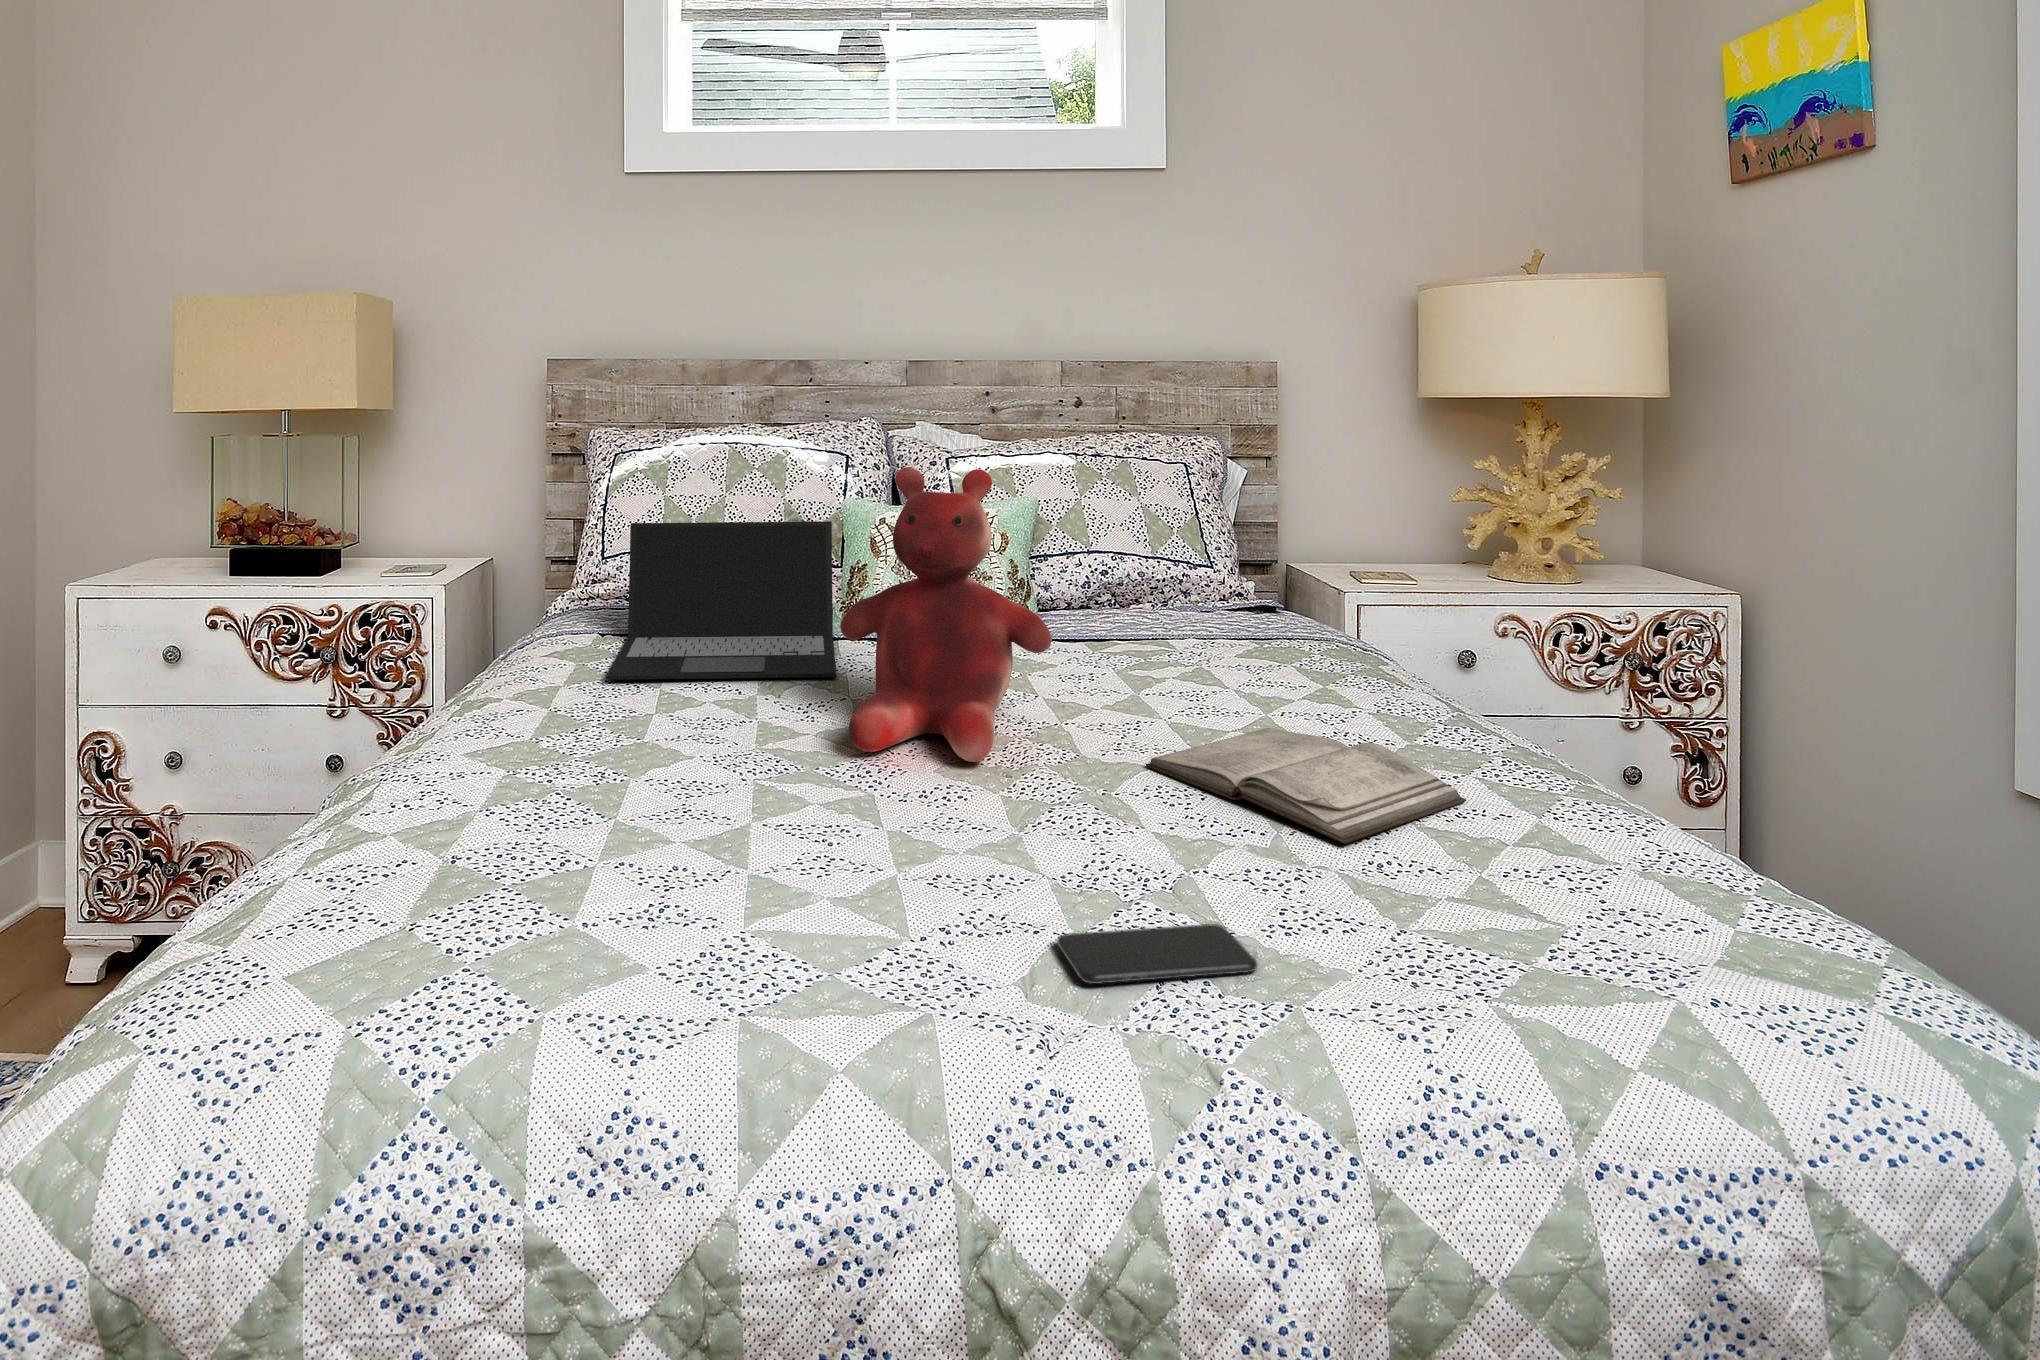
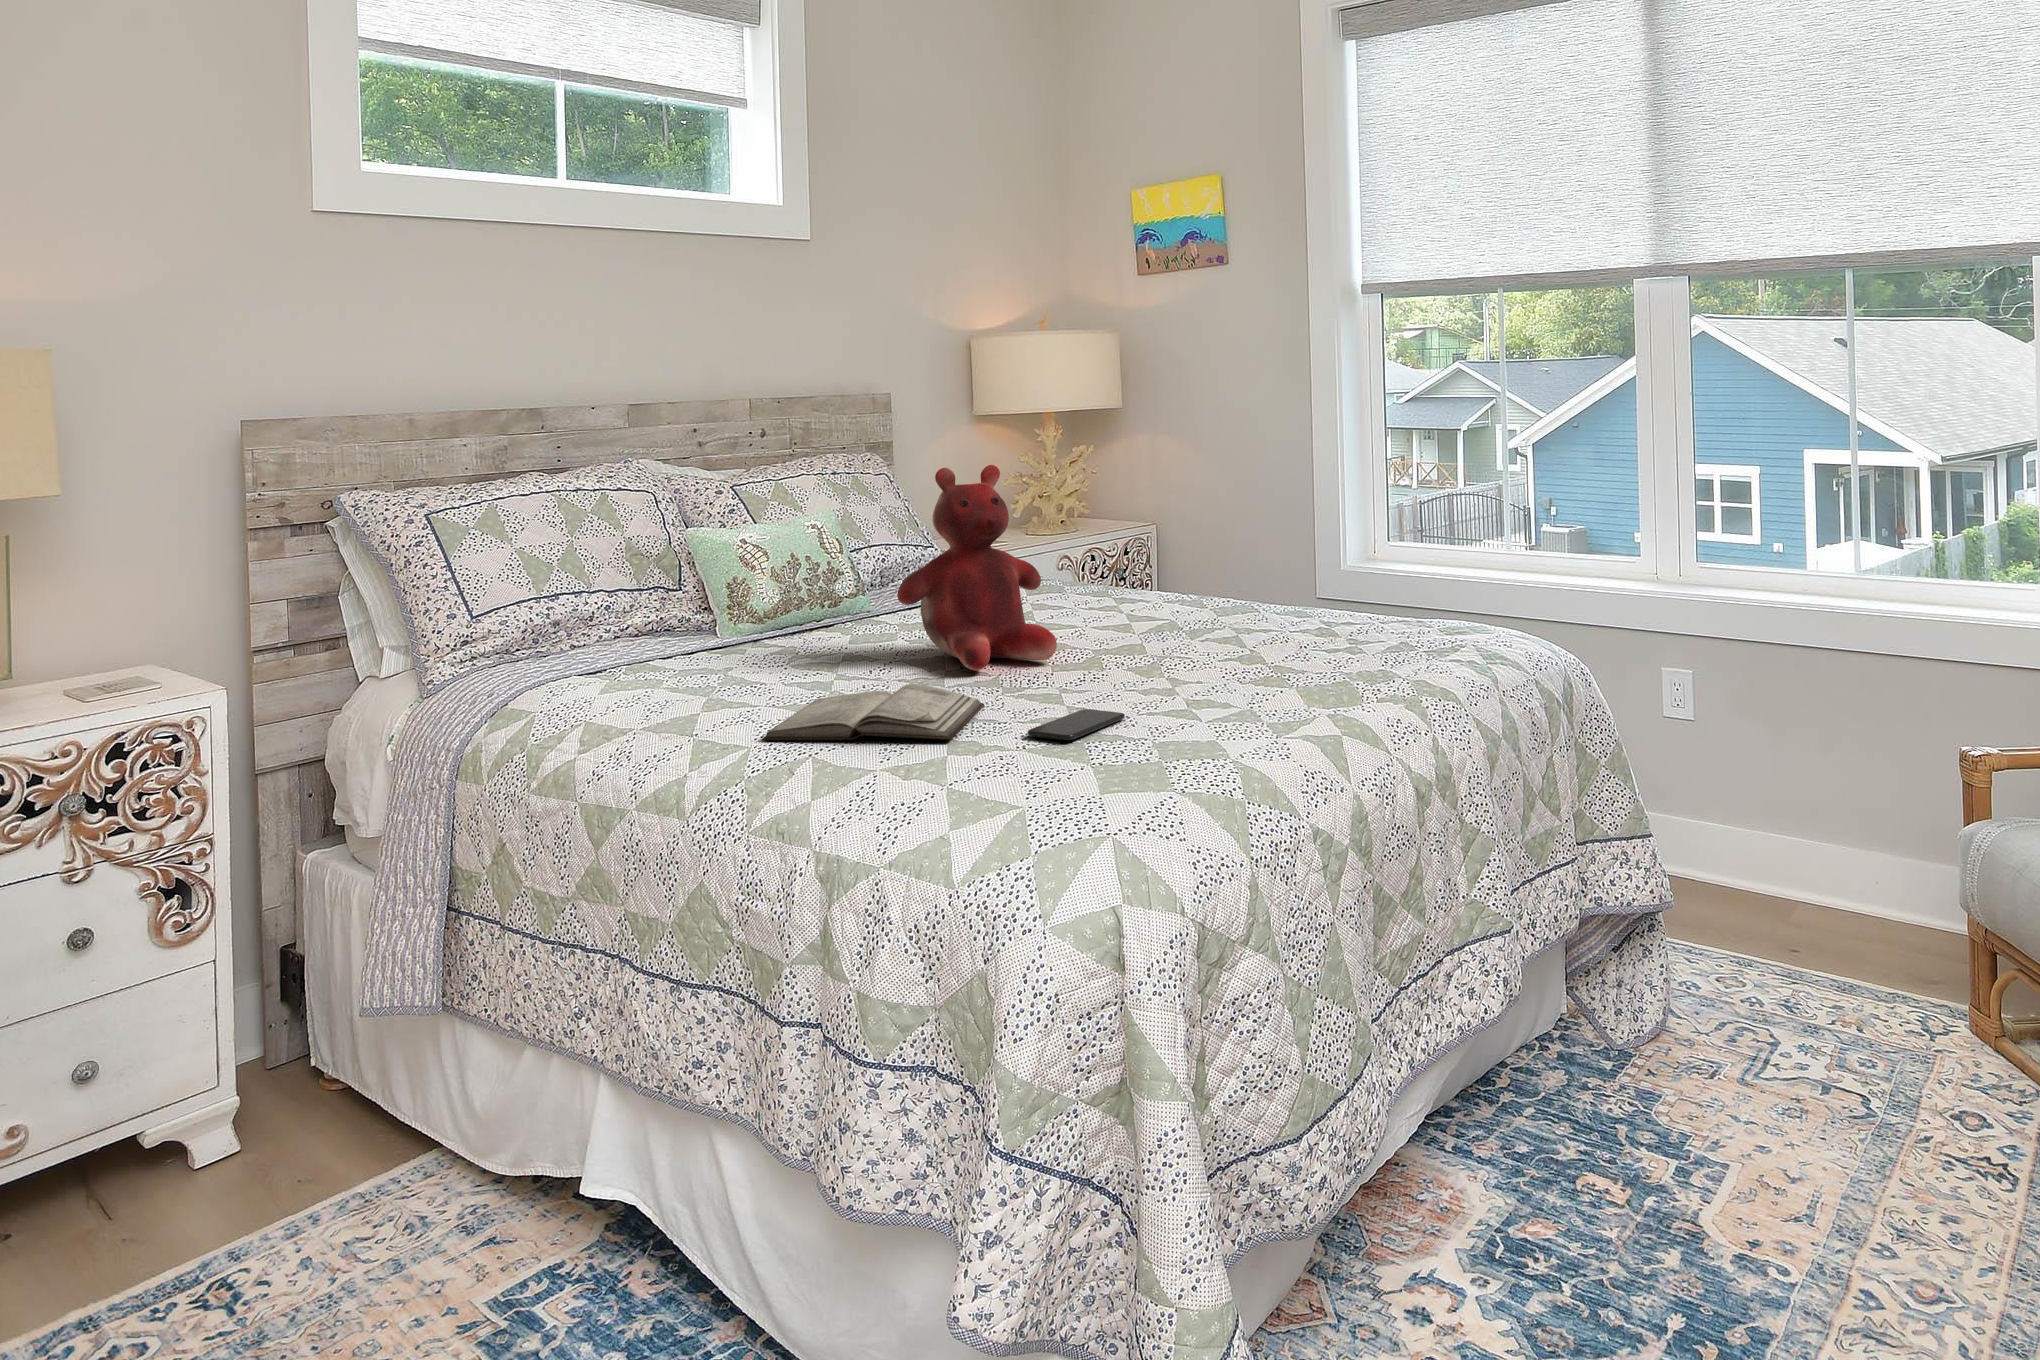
laptop: present [606,521,836,680] -> none [571,543,837,689]
diary: present [1146,728,1466,844] -> present [762,684,984,740]
smartphone: present [1057,924,1258,984] -> present [1028,709,1125,740]

